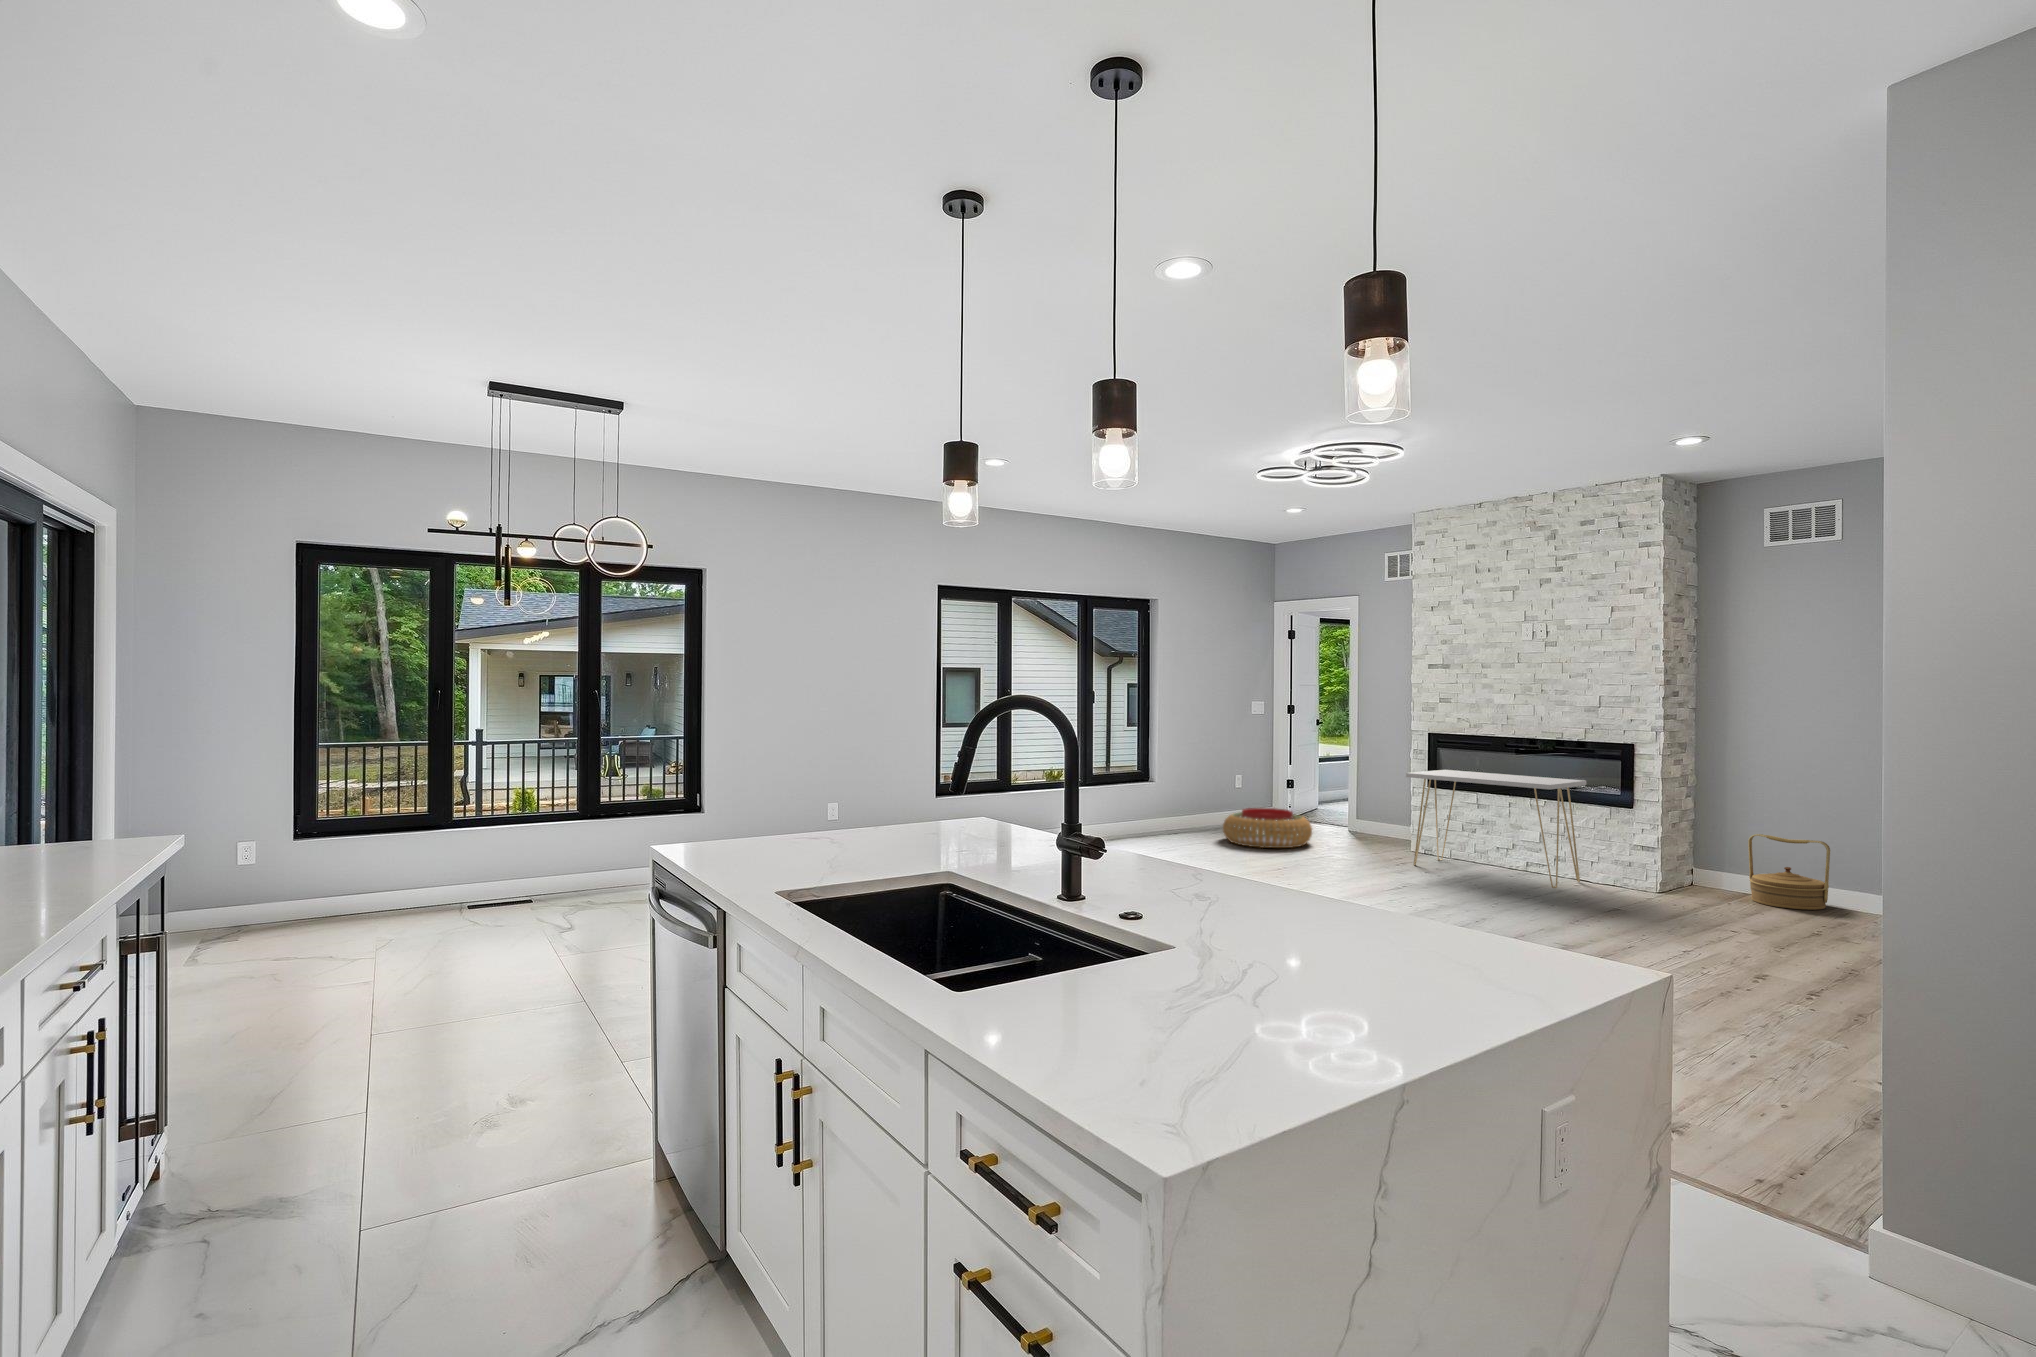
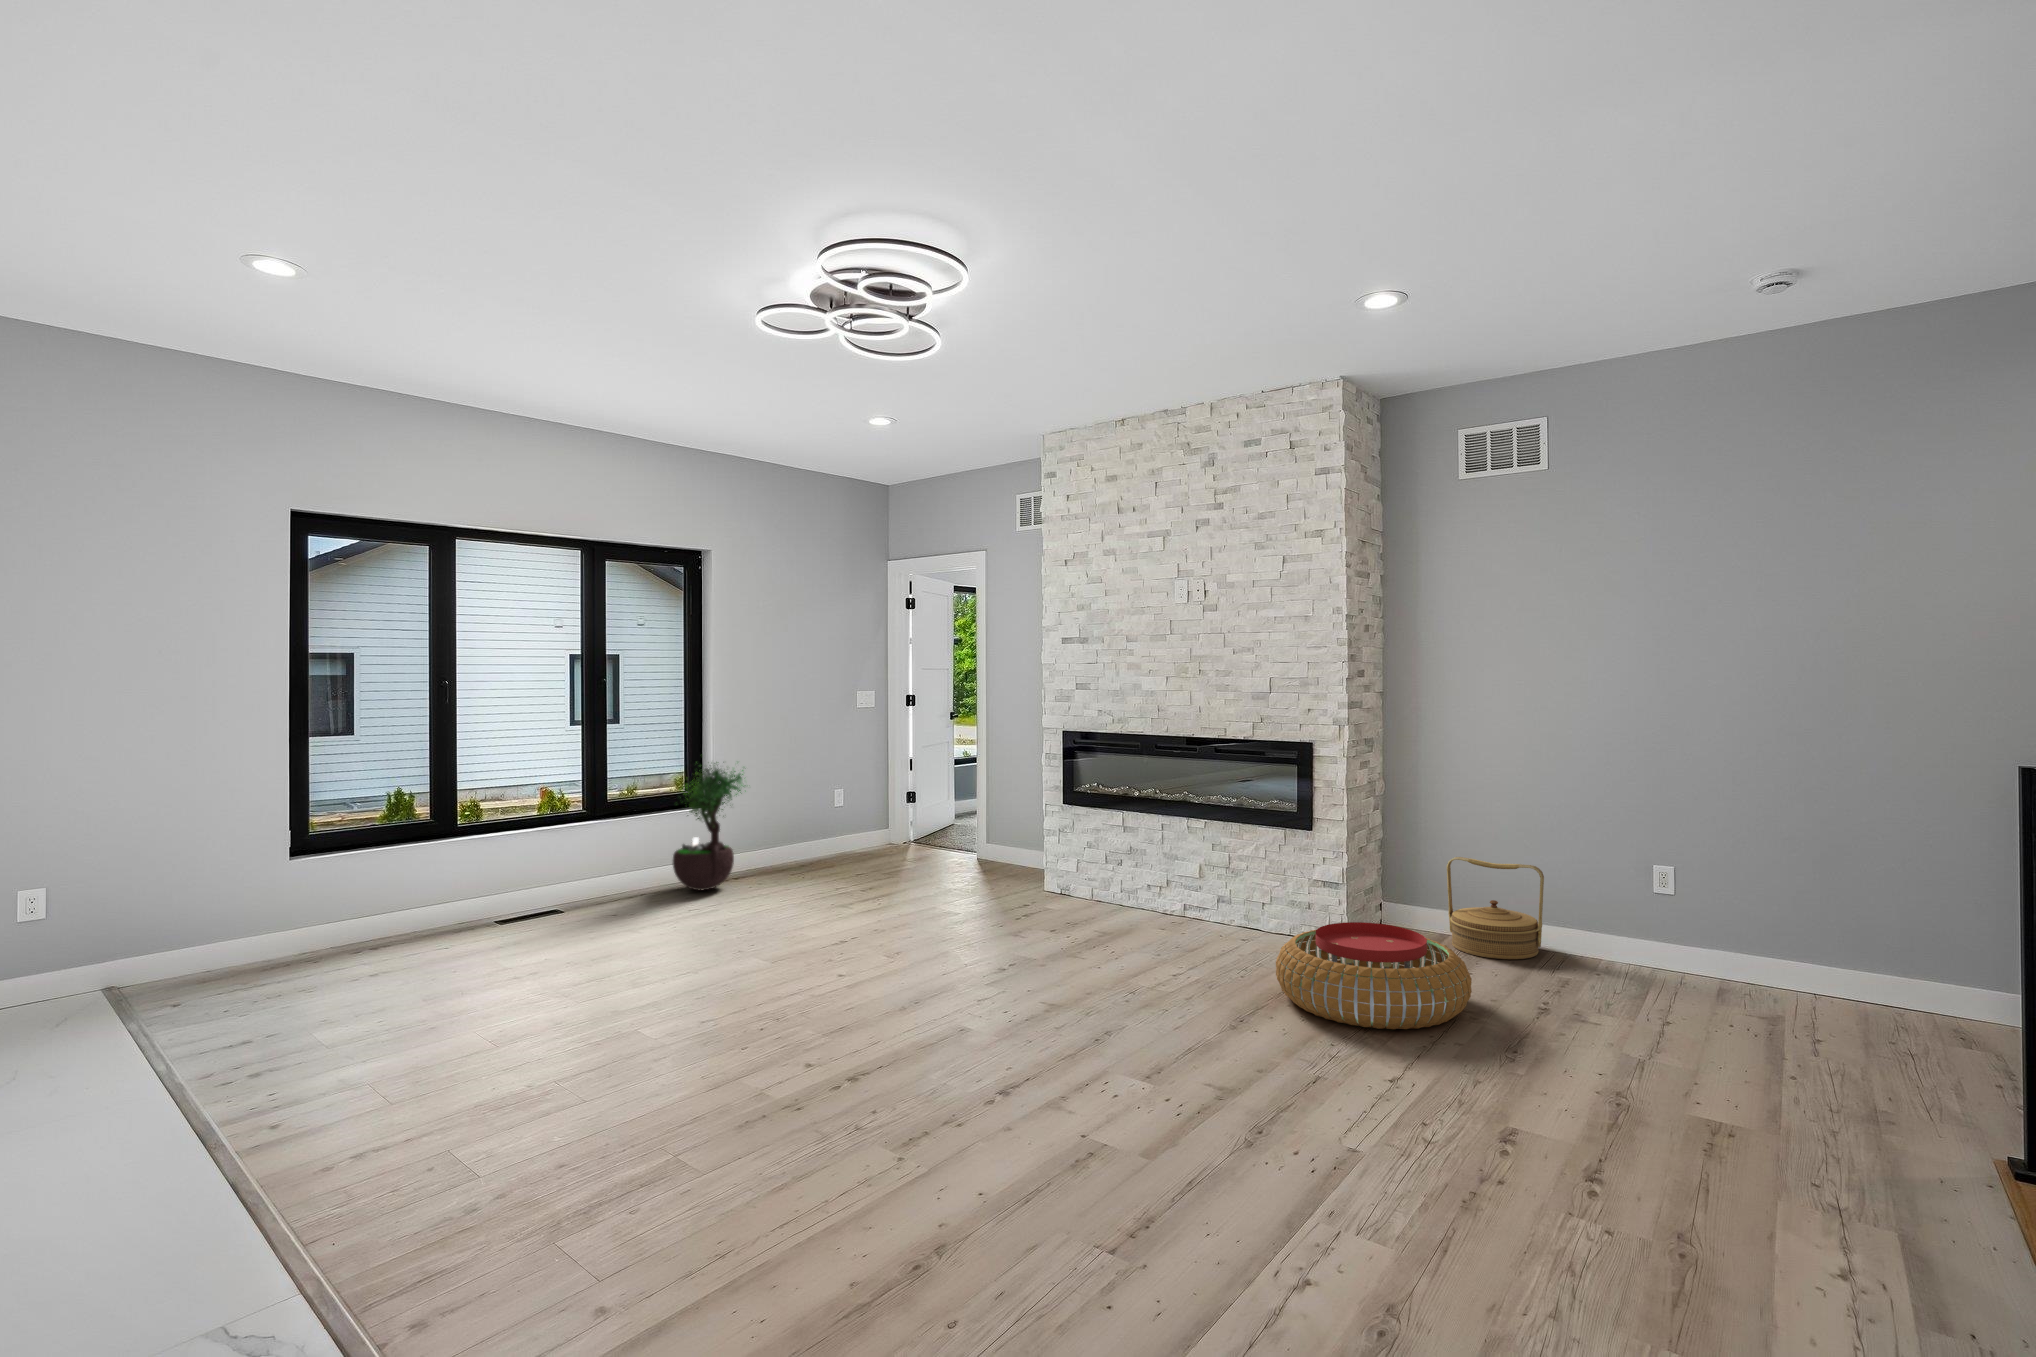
potted tree: none [1134,741,1190,836] -> present [673,762,744,890]
console table: present [1406,770,1586,888] -> none [1029,781,1255,949]
pouf: present [1223,808,1312,848] -> present [1276,922,1472,1029]

